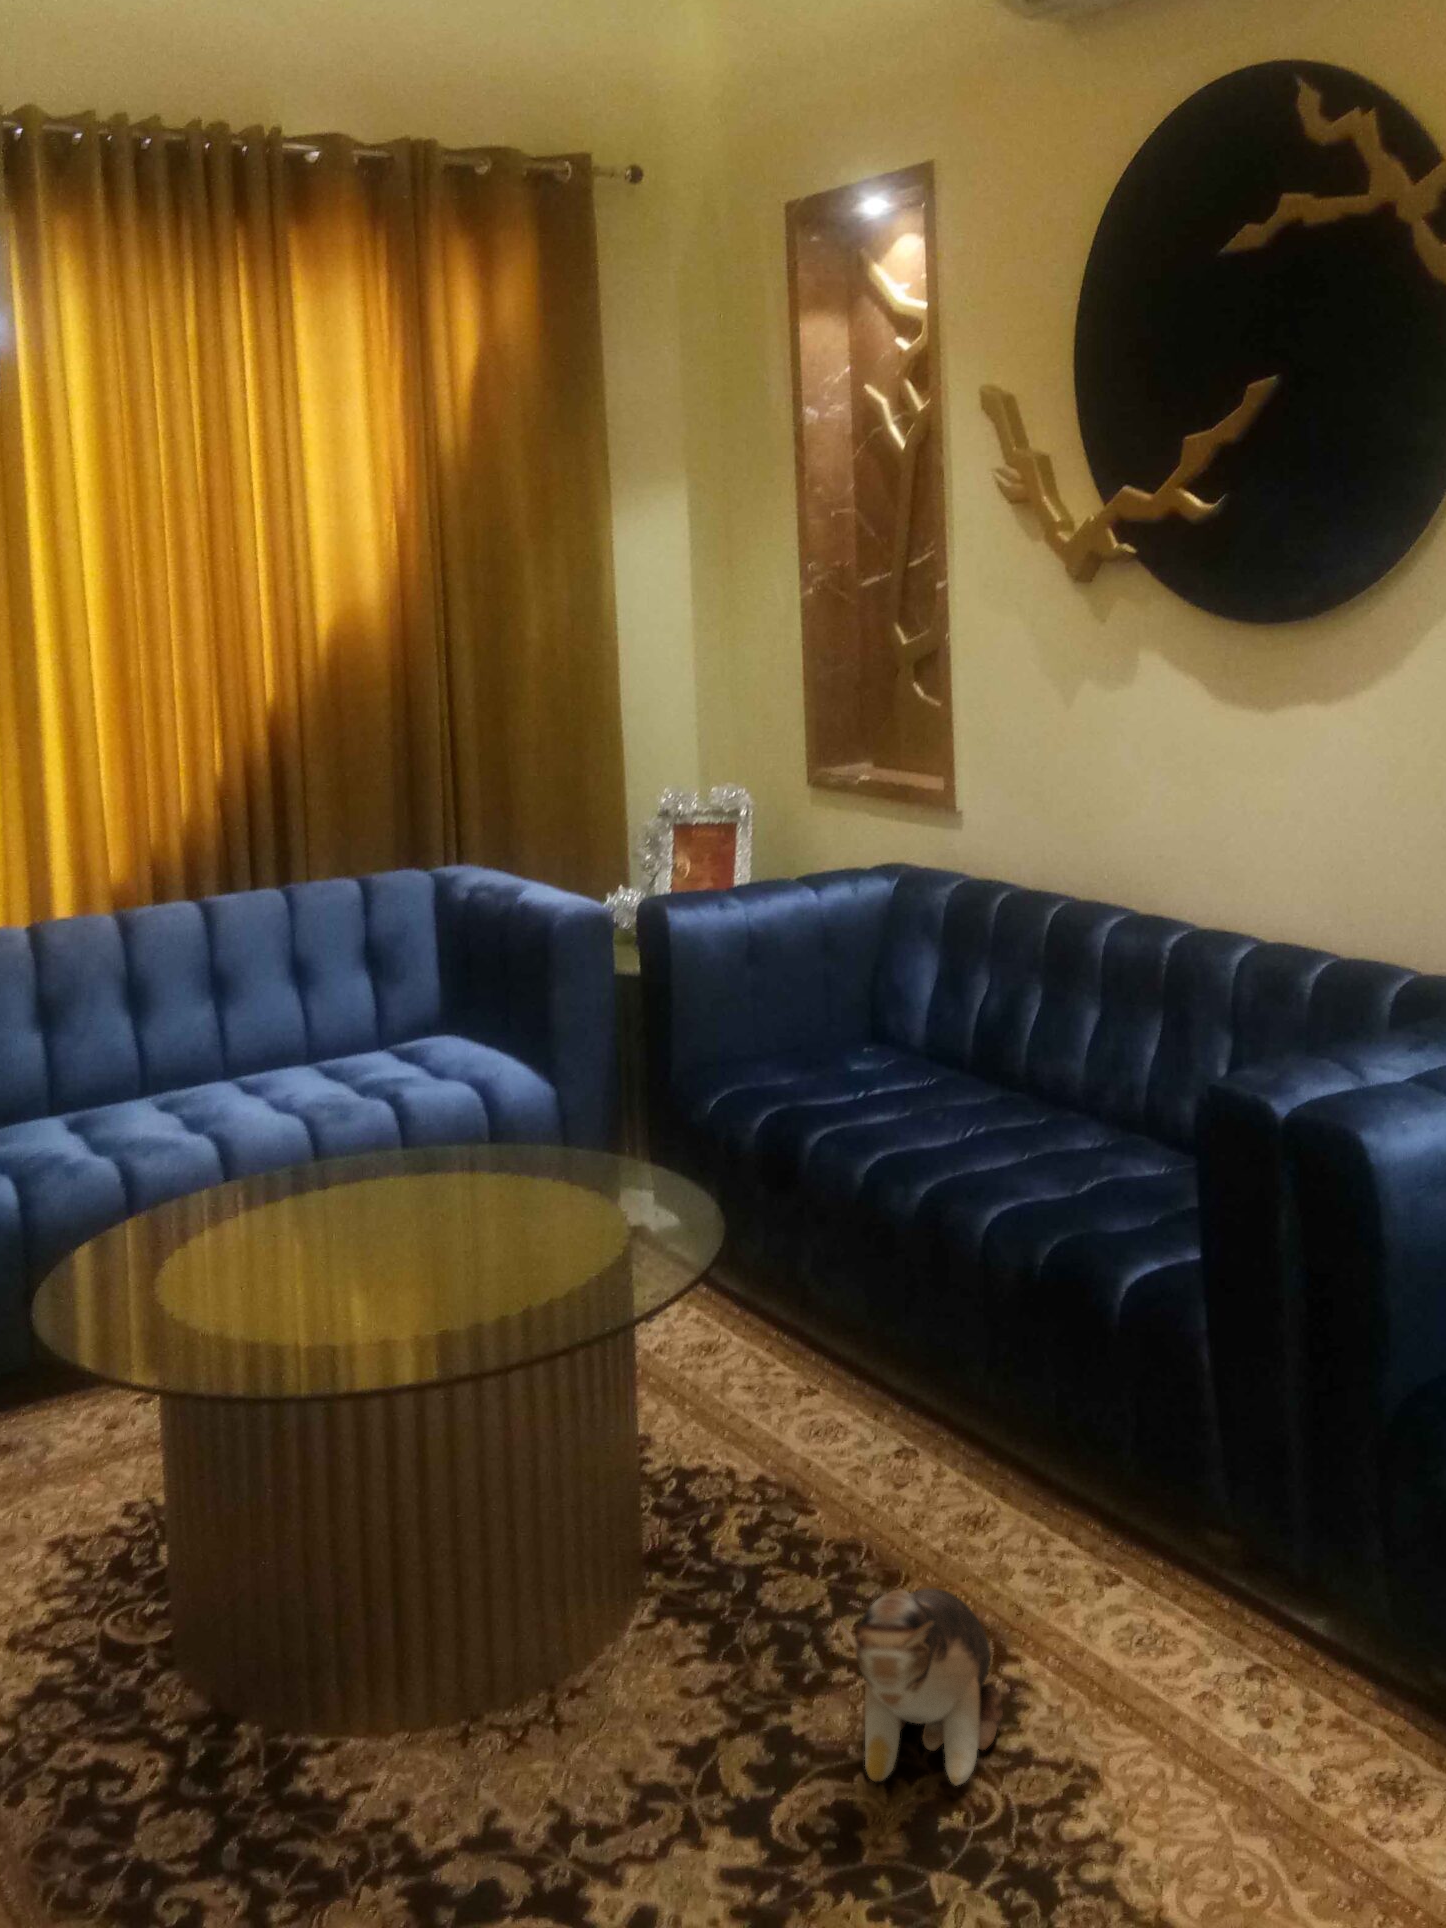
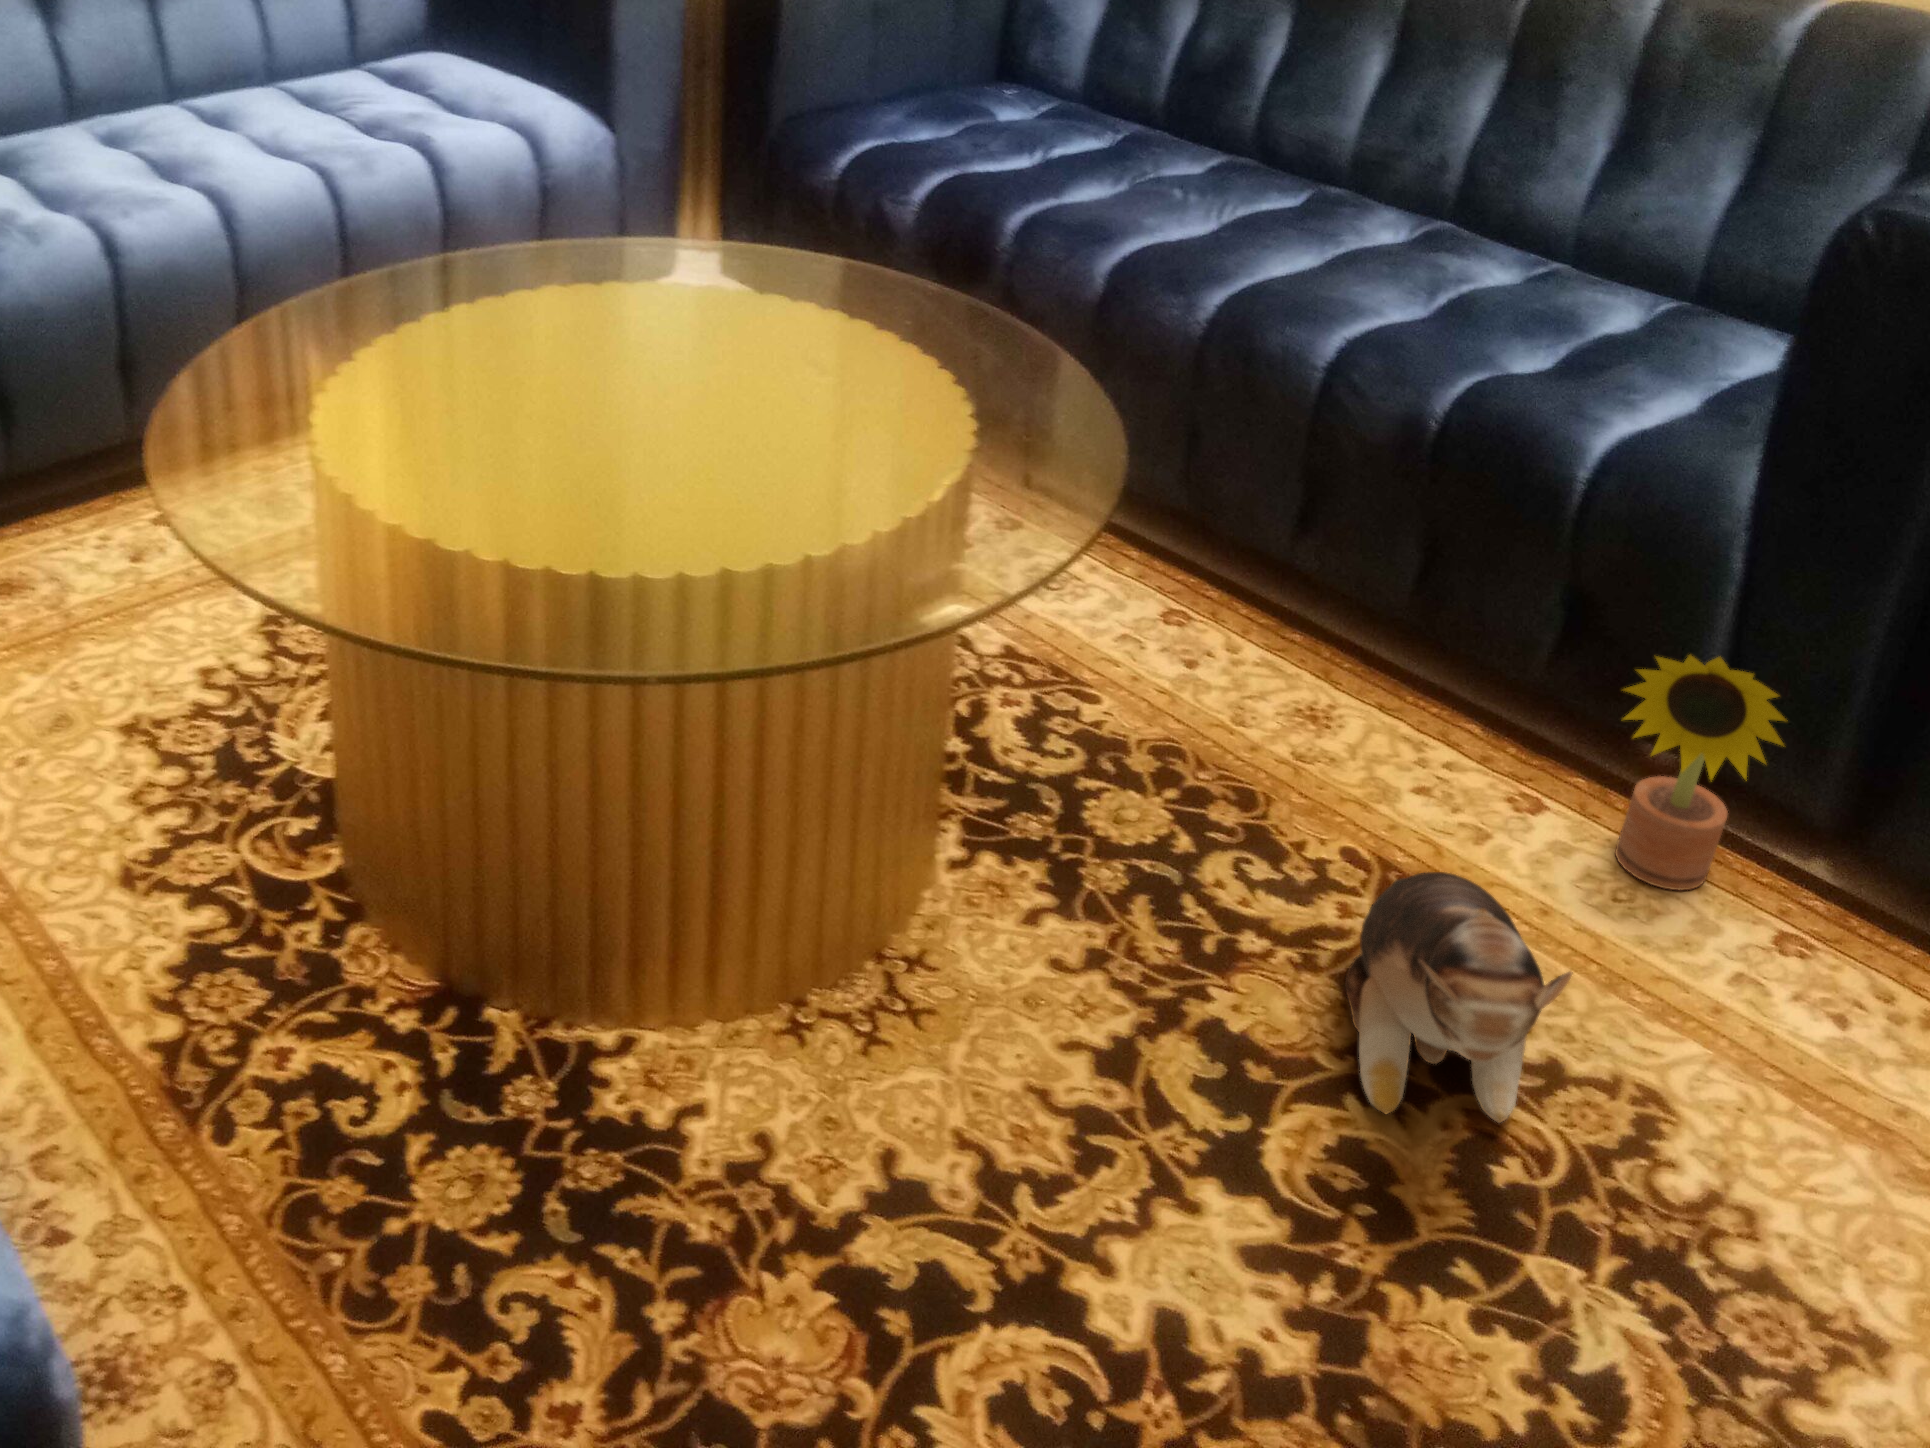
decorative plant: none [1107,1422,1224,1636] -> present [1615,655,1786,890]

